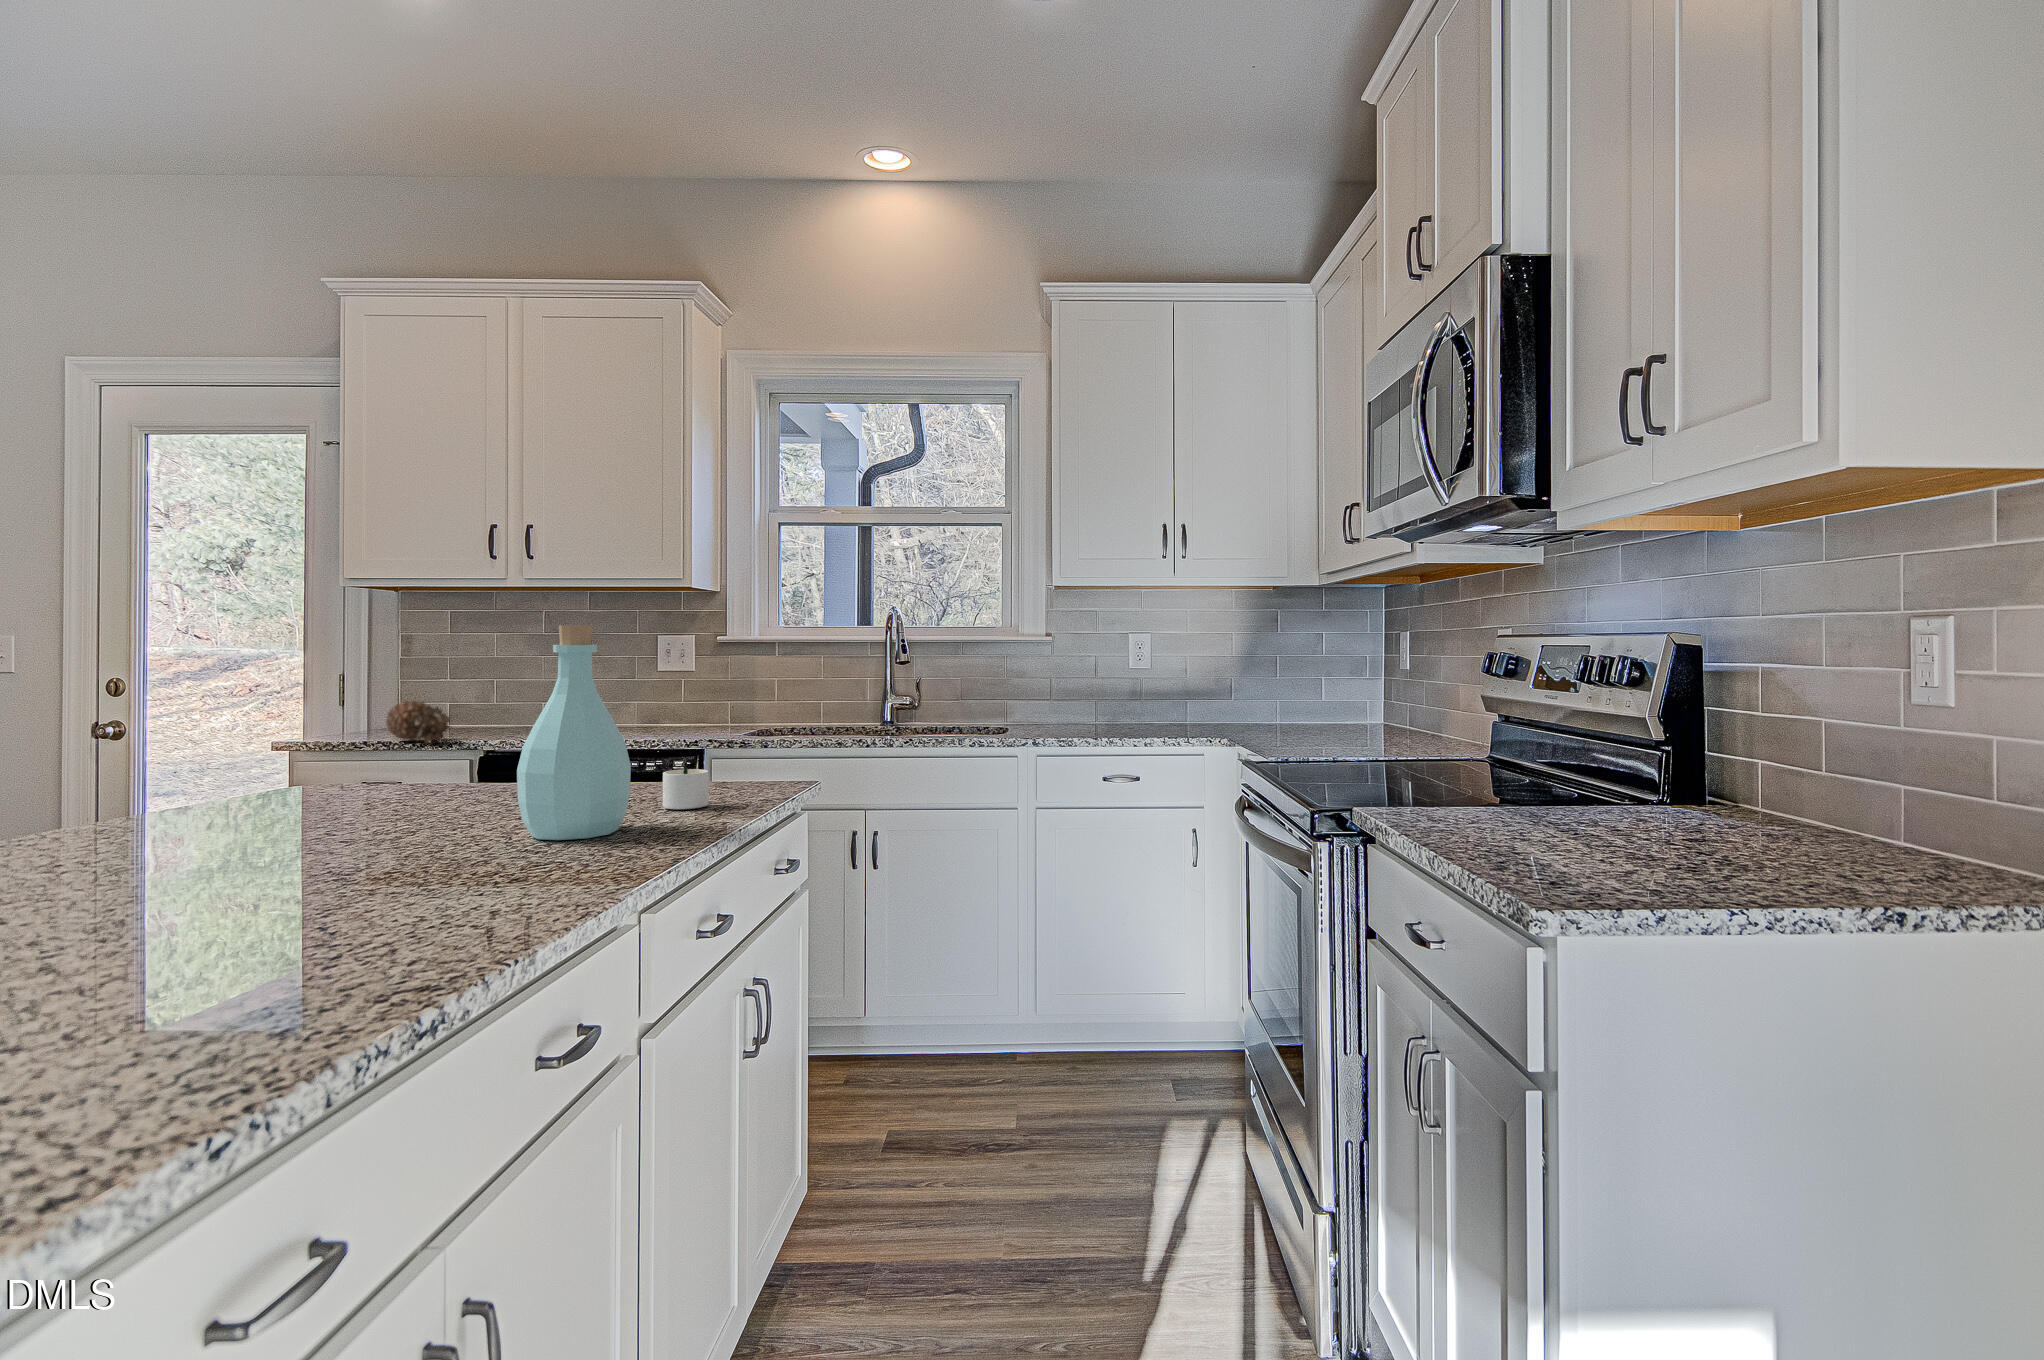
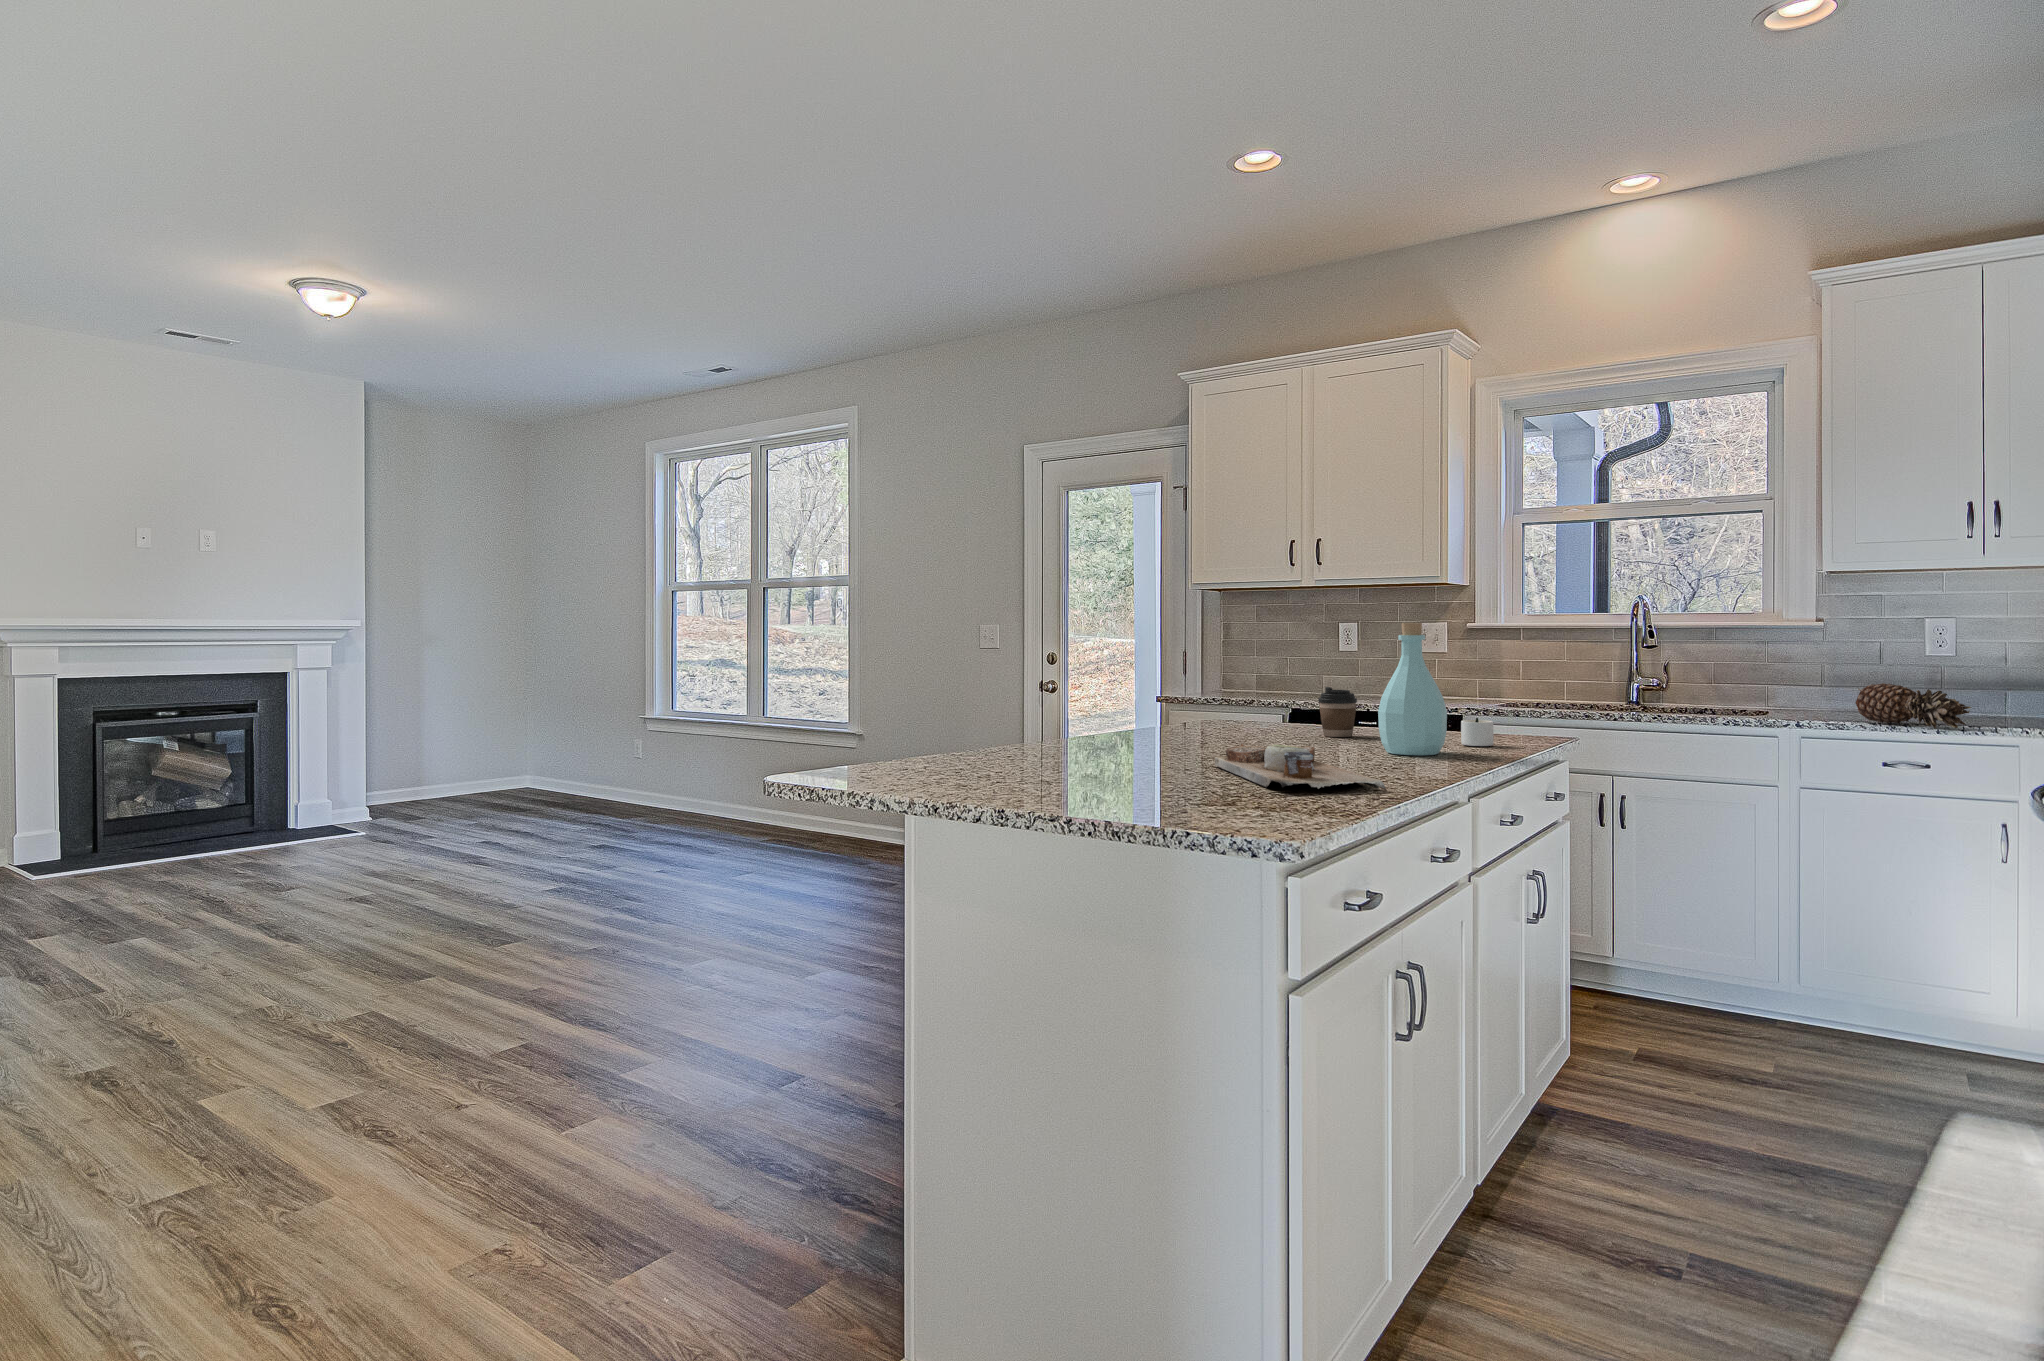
fruit: present [386,701,452,744] -> present [1855,683,1971,728]
coffee cup: none [447,728,513,807] -> present [1318,687,1357,737]
cutting board: none [101,856,434,1002] -> present [1215,744,1387,791]

